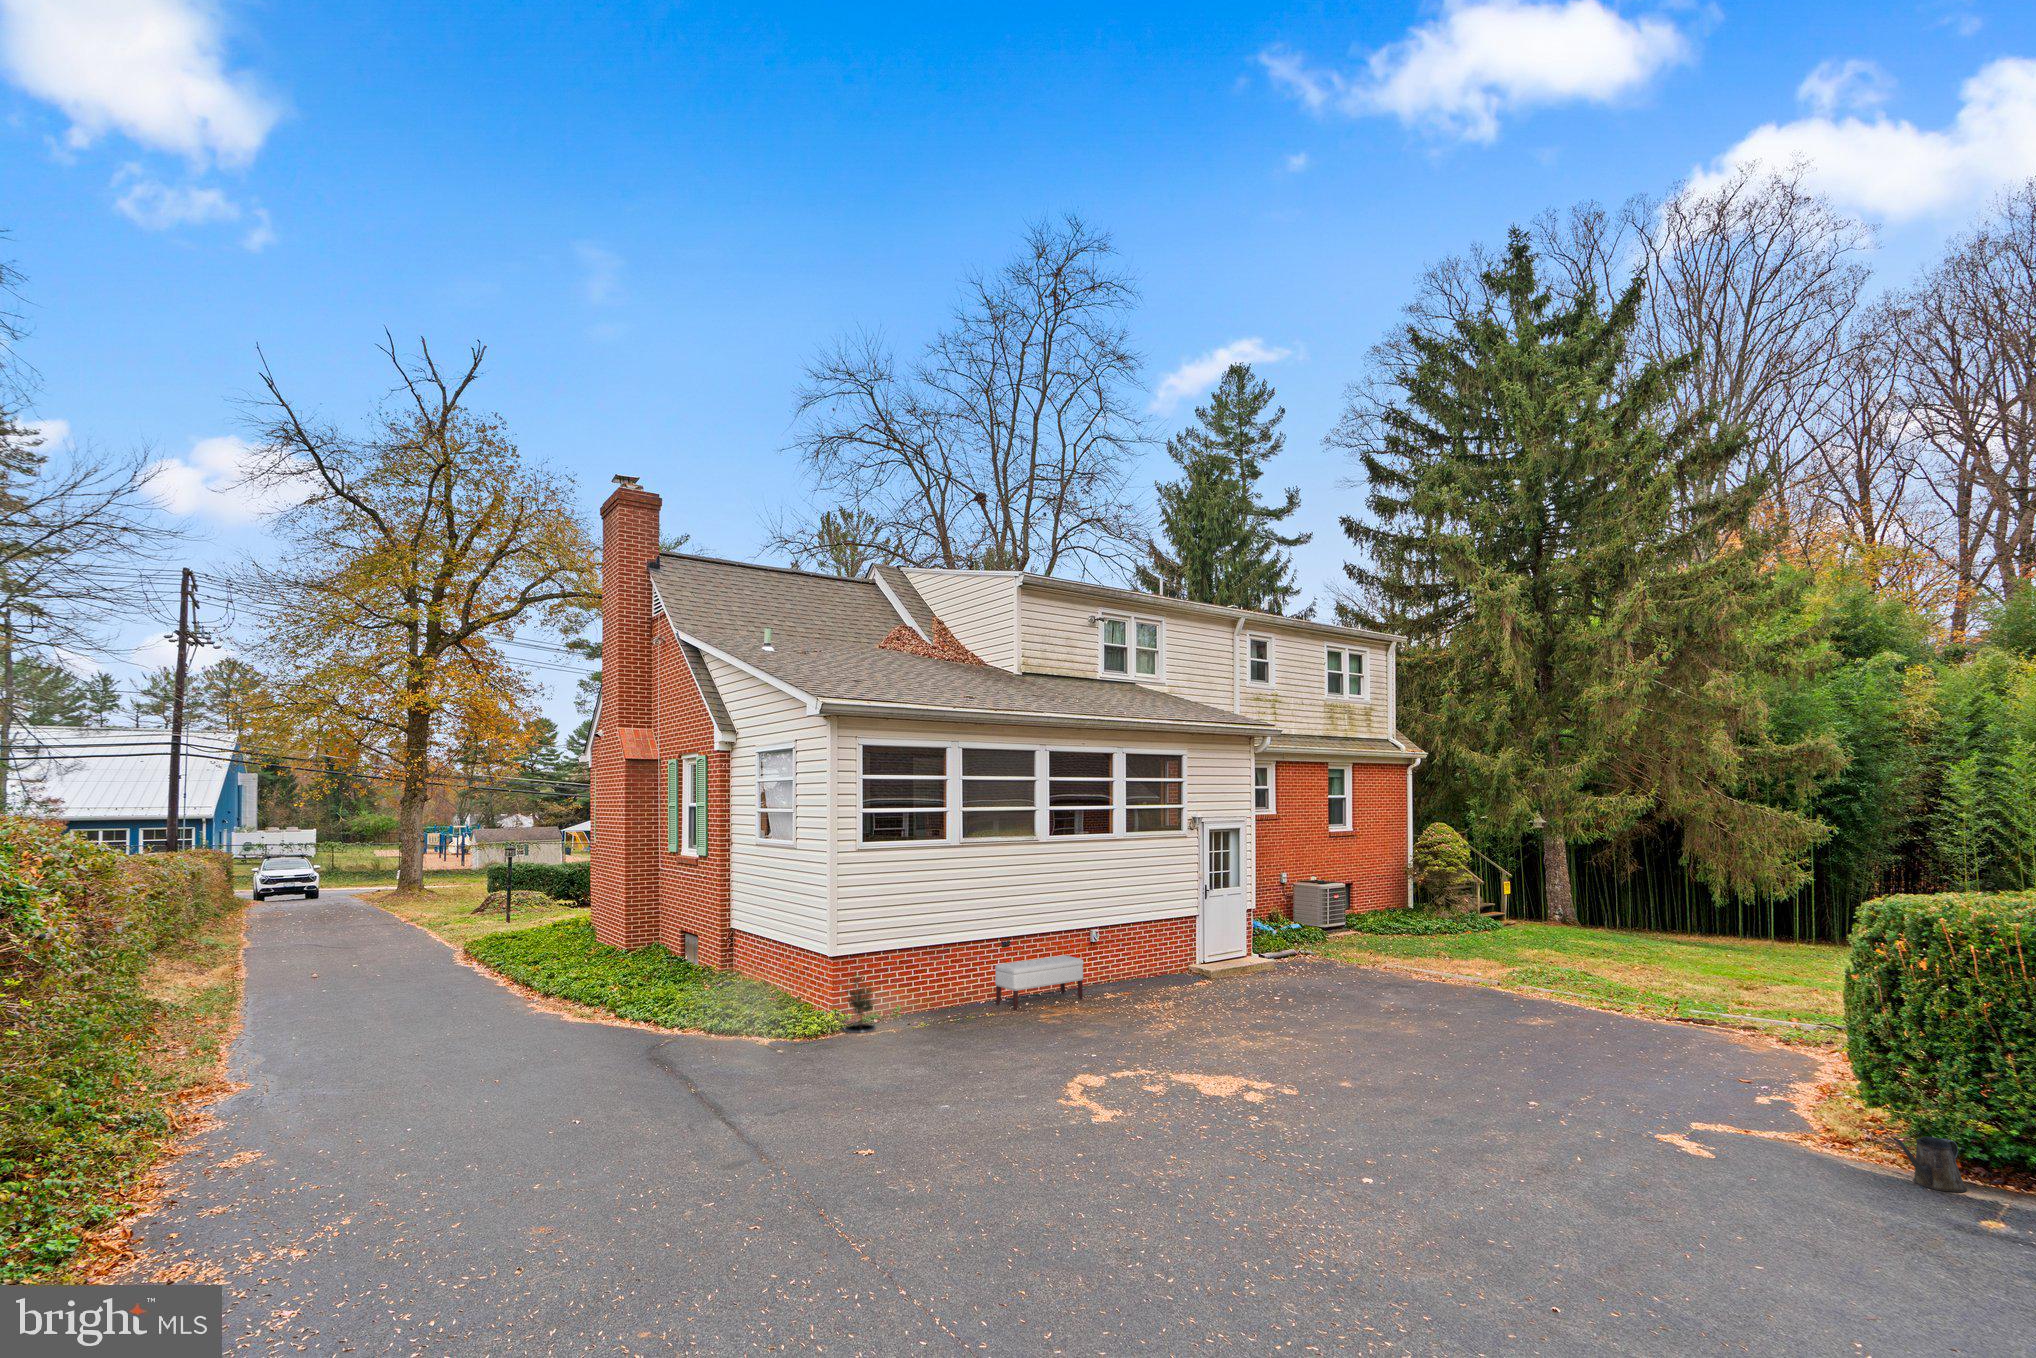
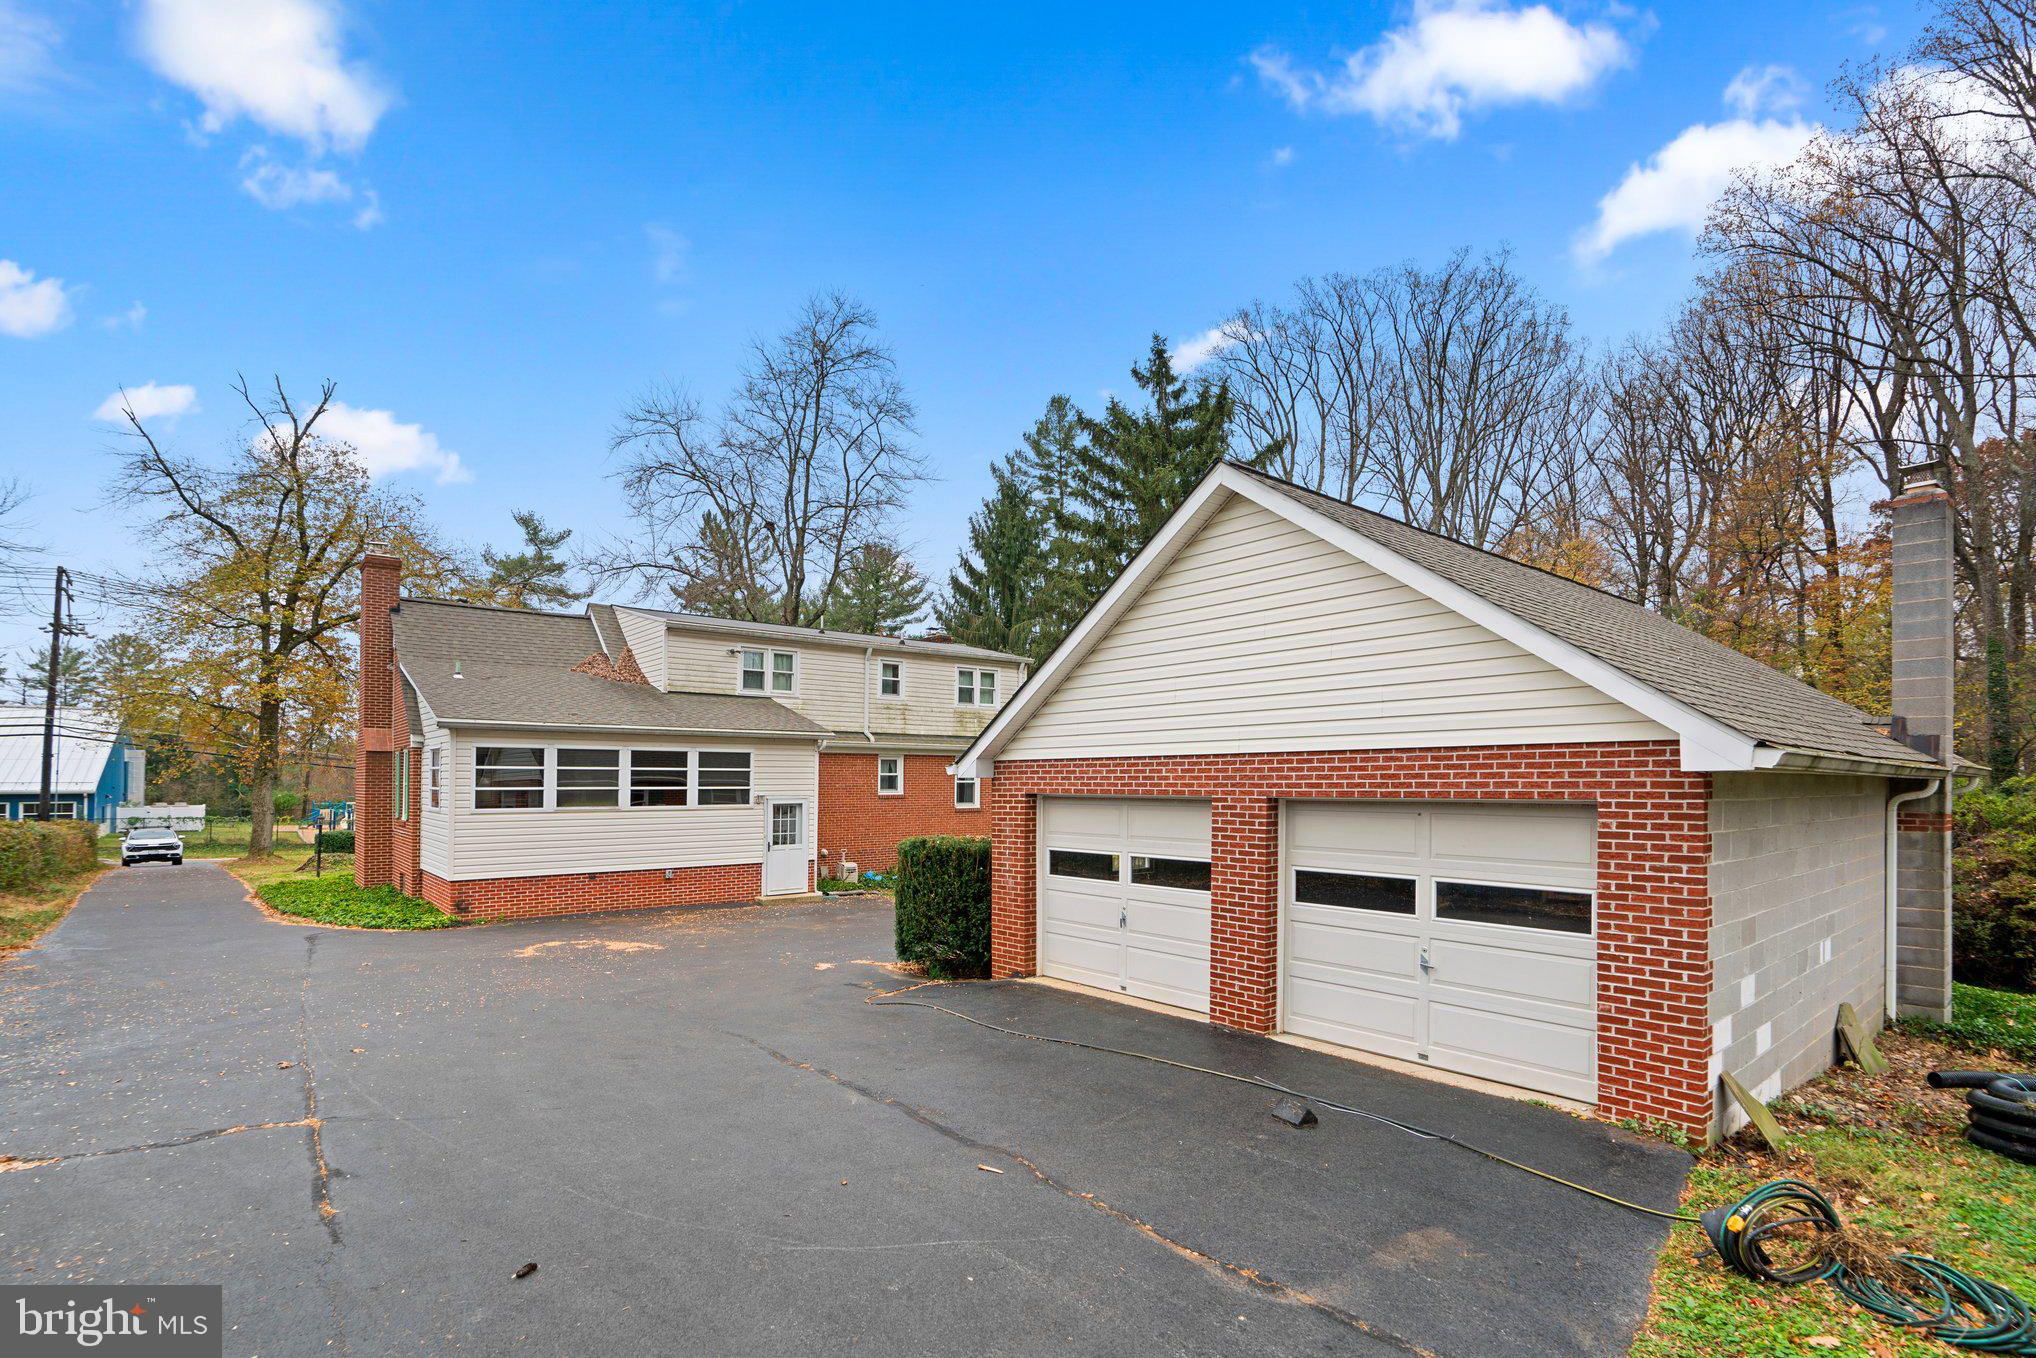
bench: present [995,956,1084,1010] -> none [577,891,646,922]
watering can: present [1893,1136,1967,1192] -> none [844,951,885,977]

